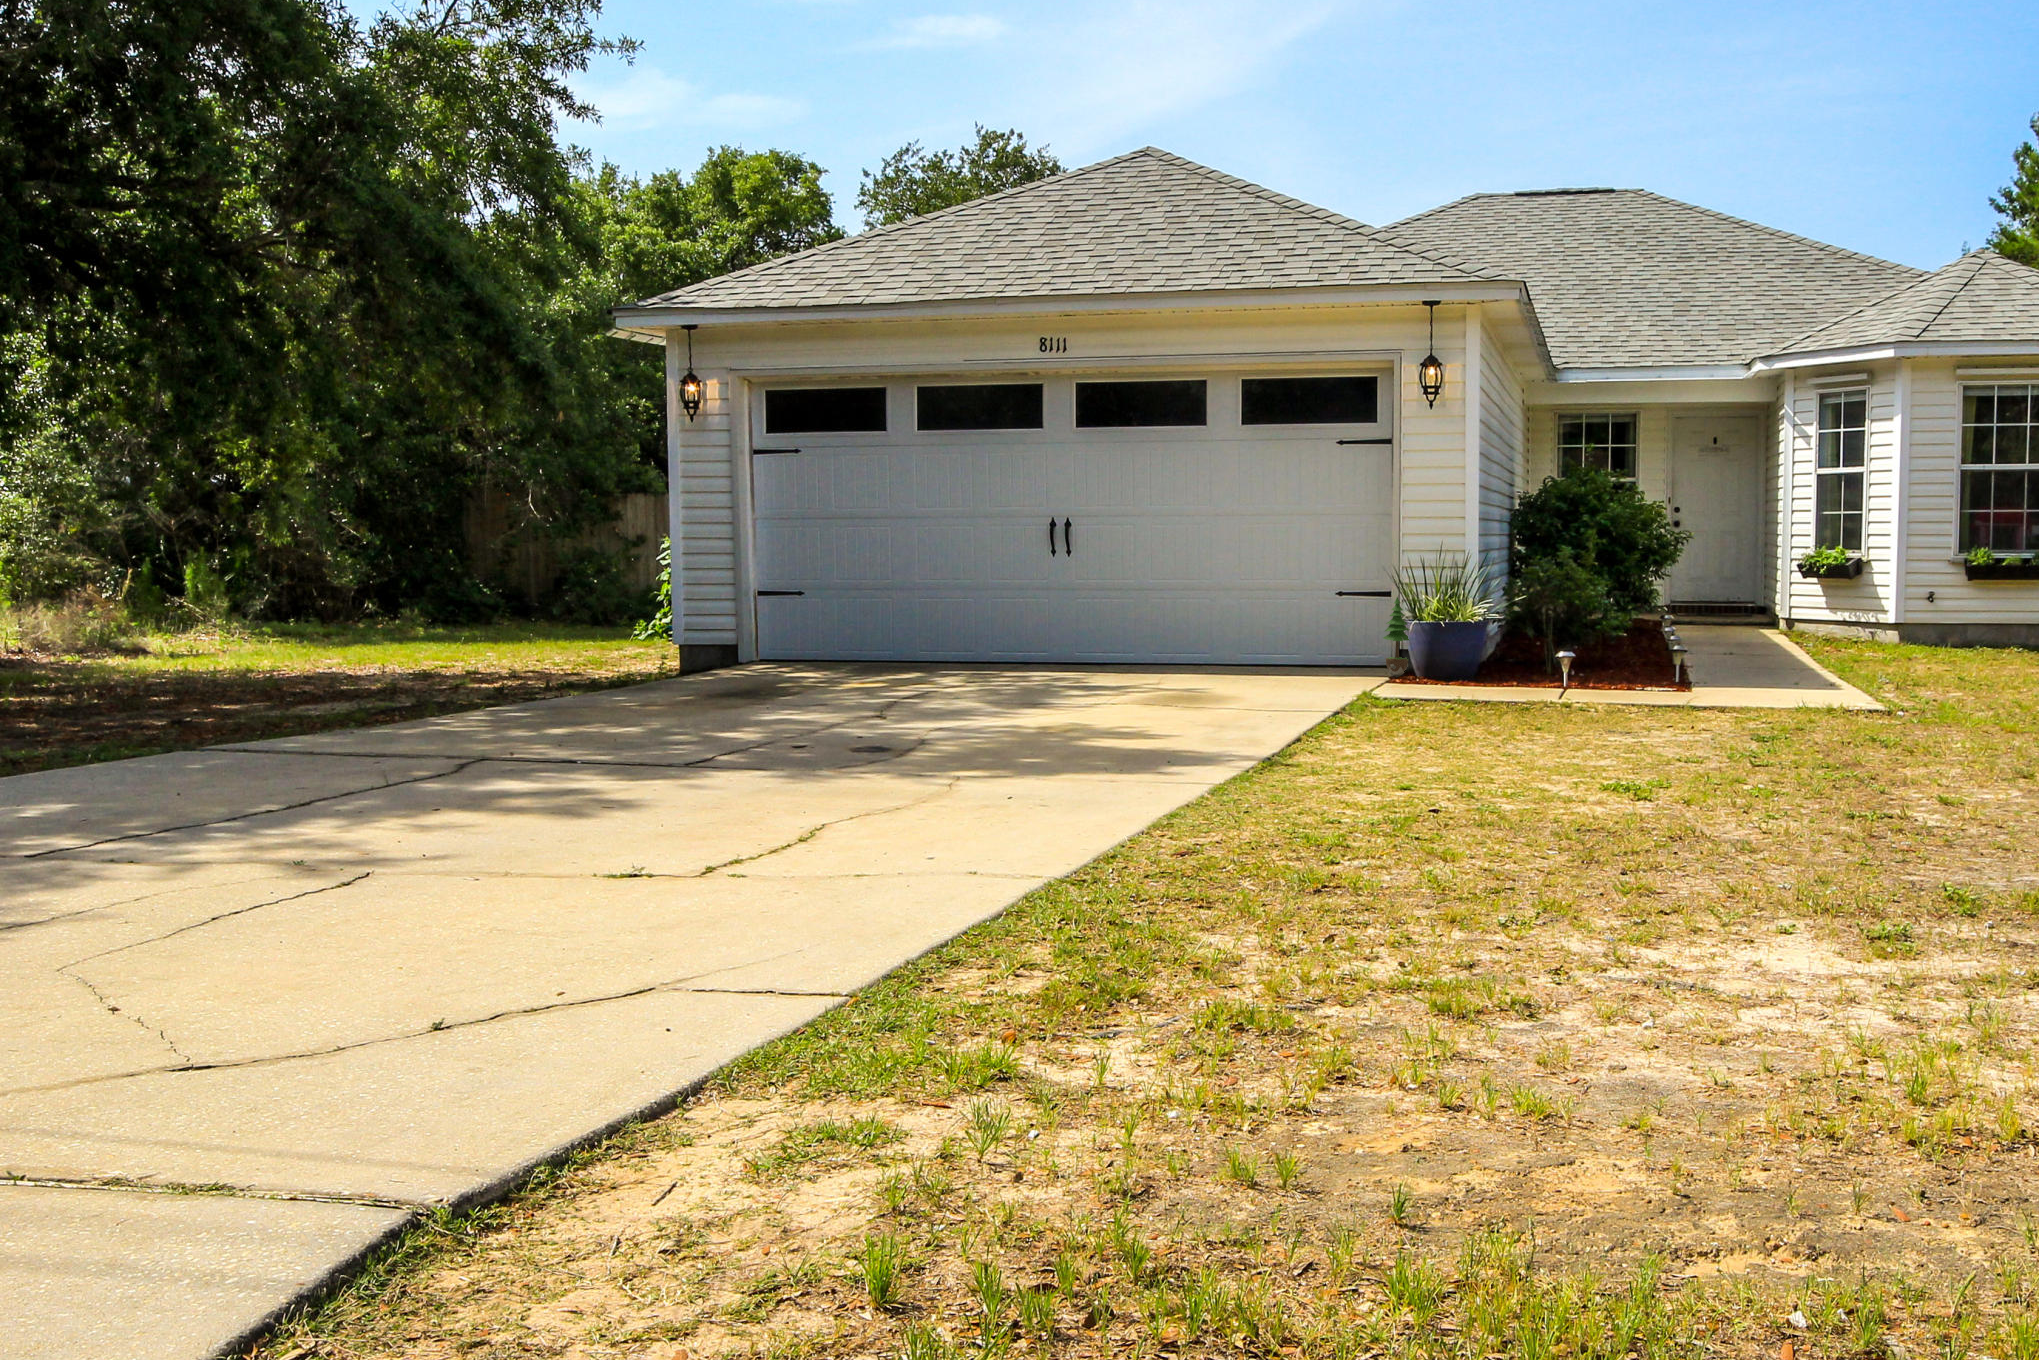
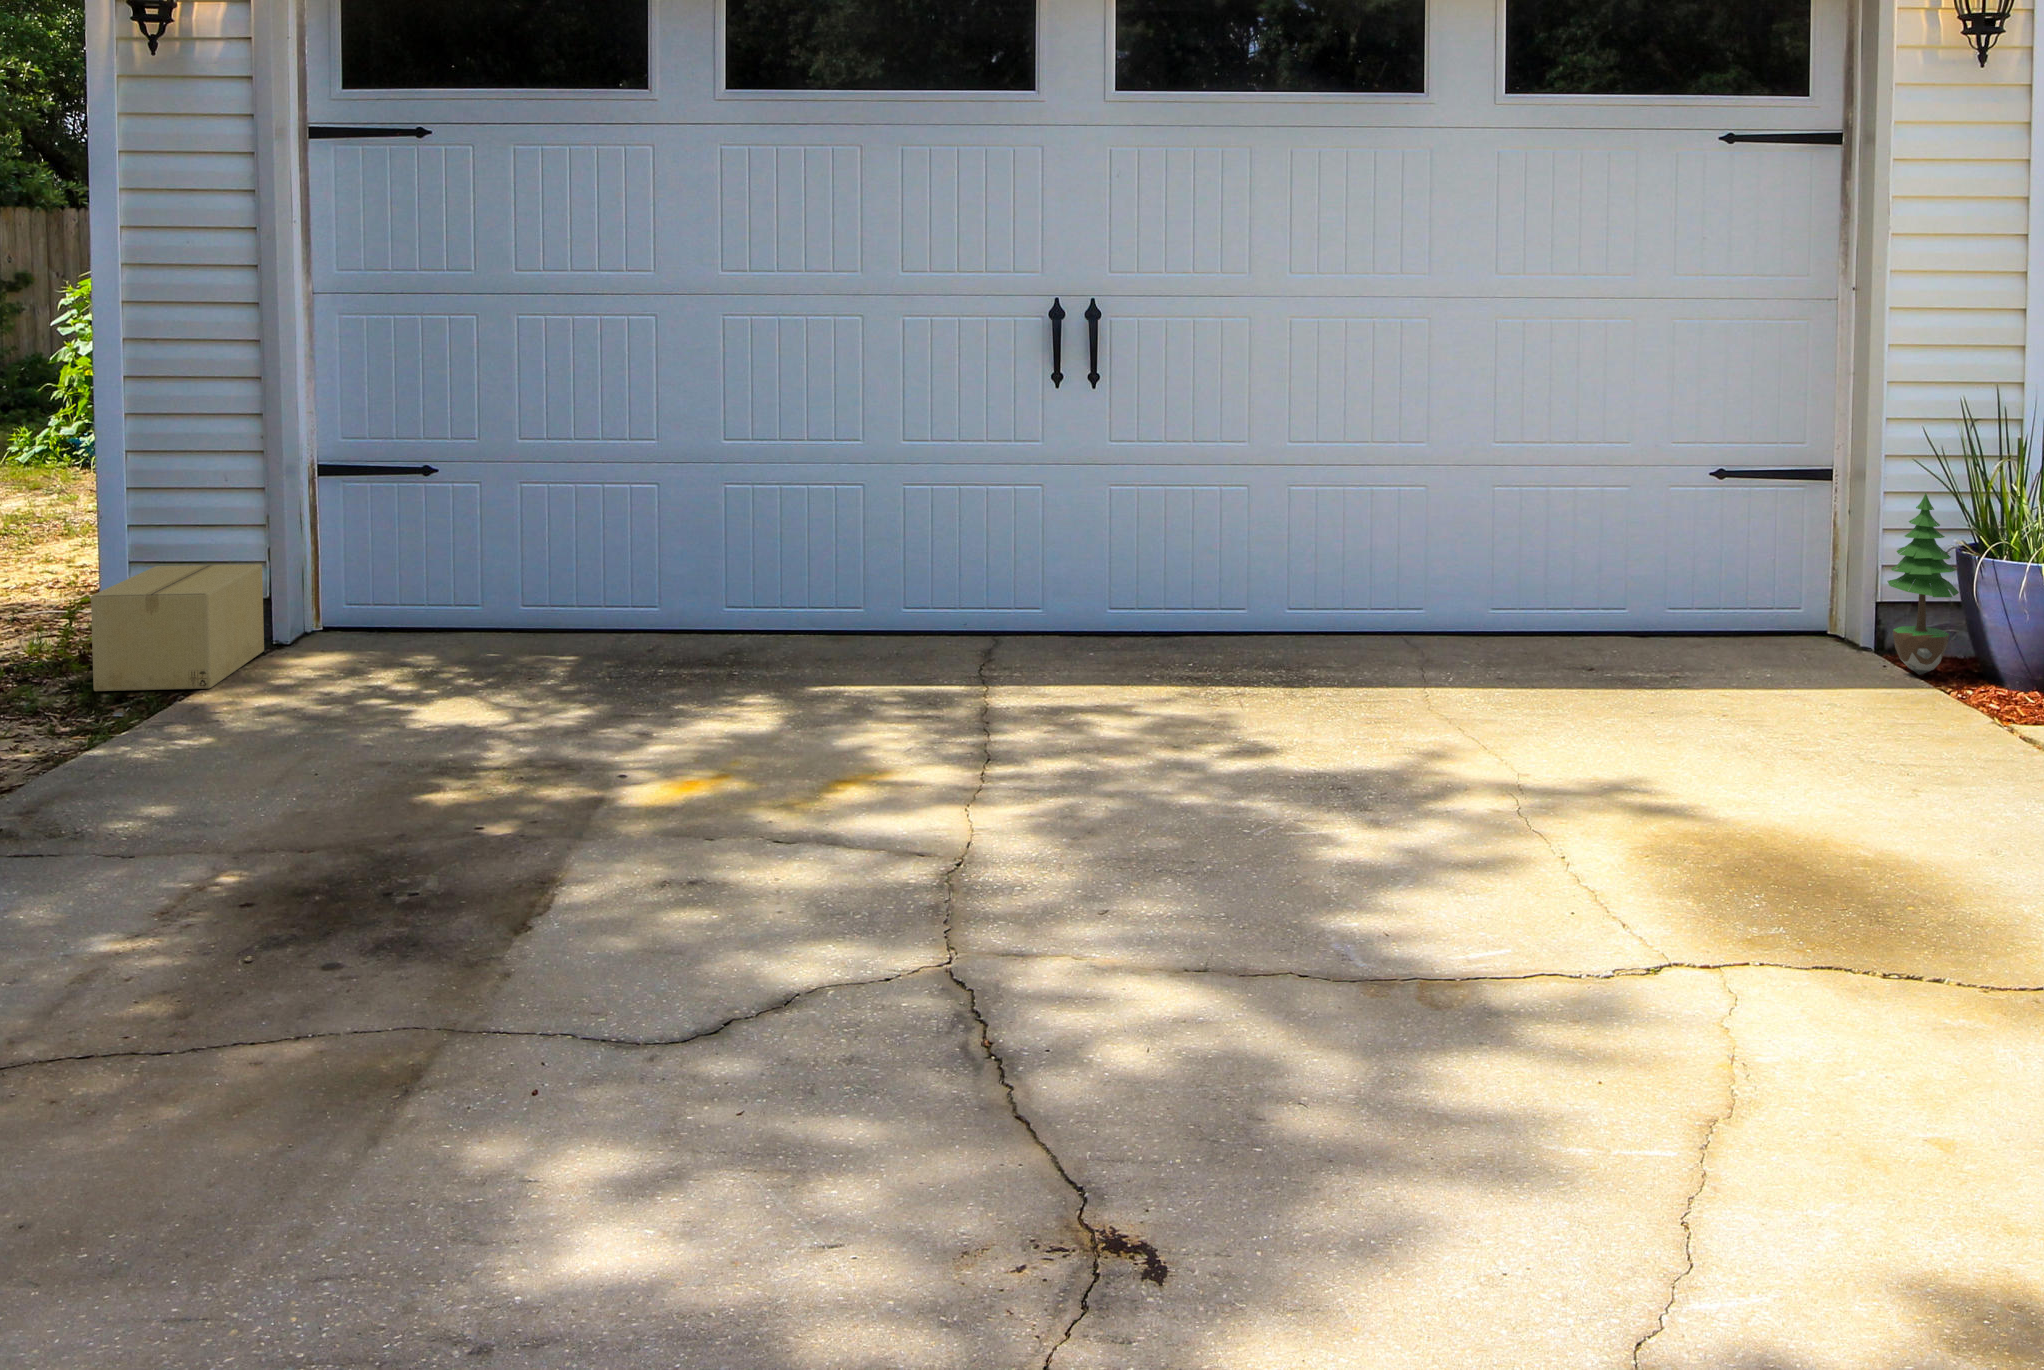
cardboard box: none [669,631,736,672] -> present [91,564,264,691]

